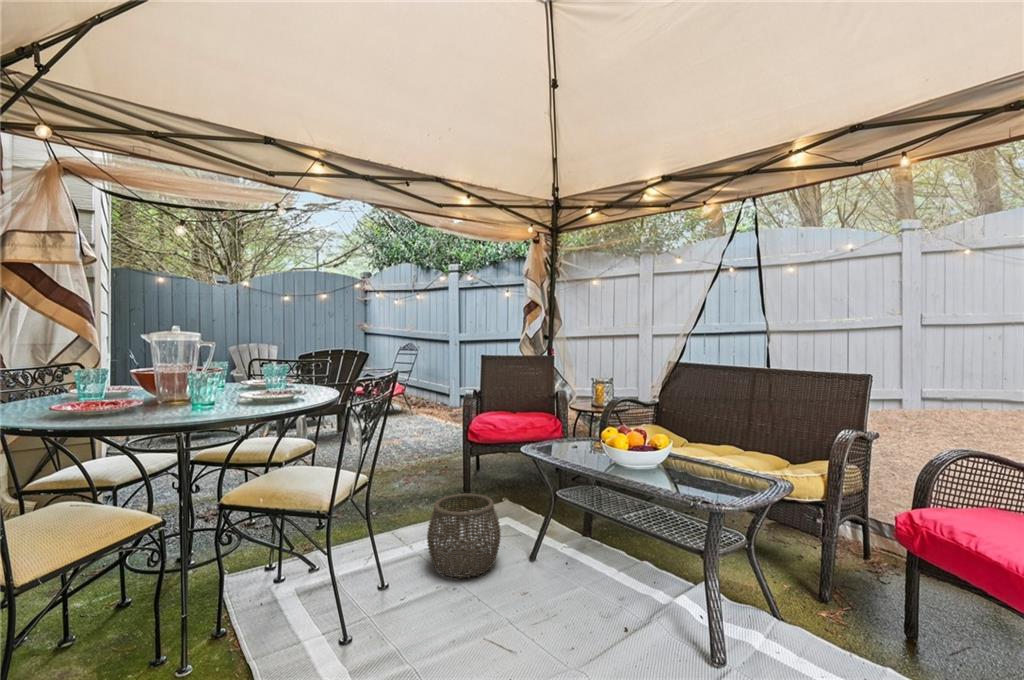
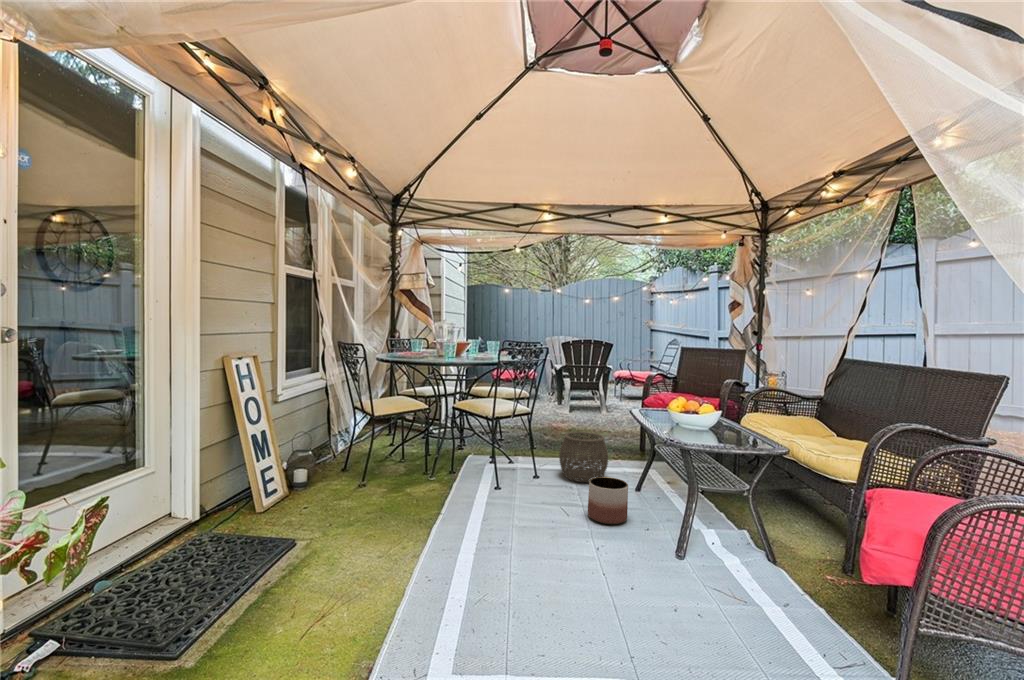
planter: none [553,563,612,645] -> present [588,477,628,524]

